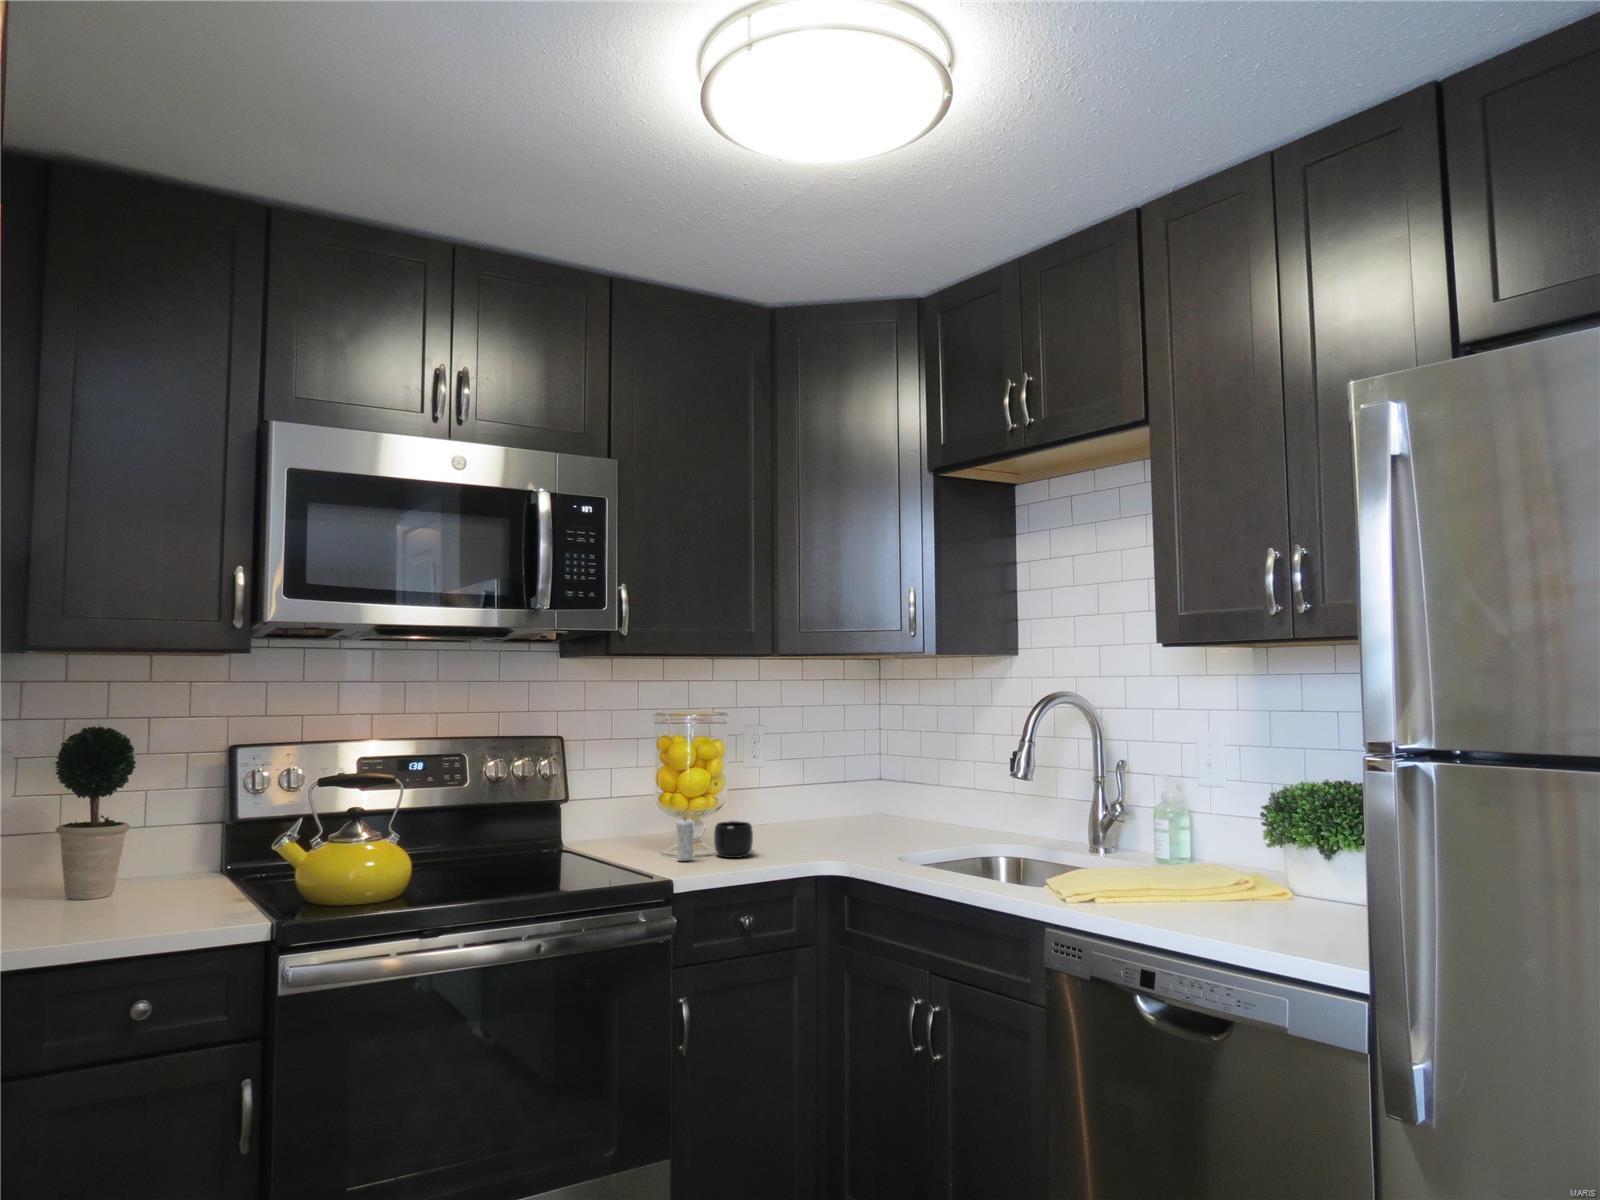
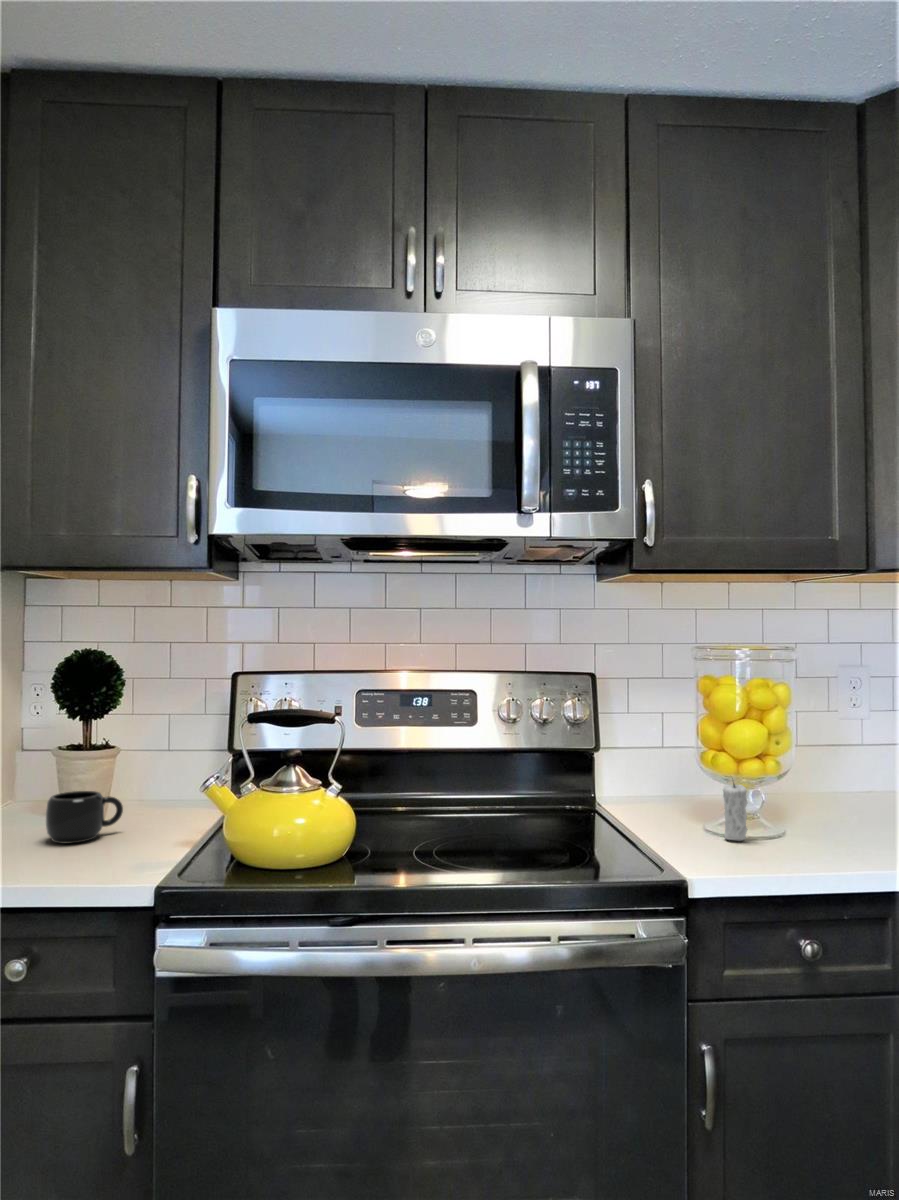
mug: present [714,821,753,858] -> present [46,791,123,843]

